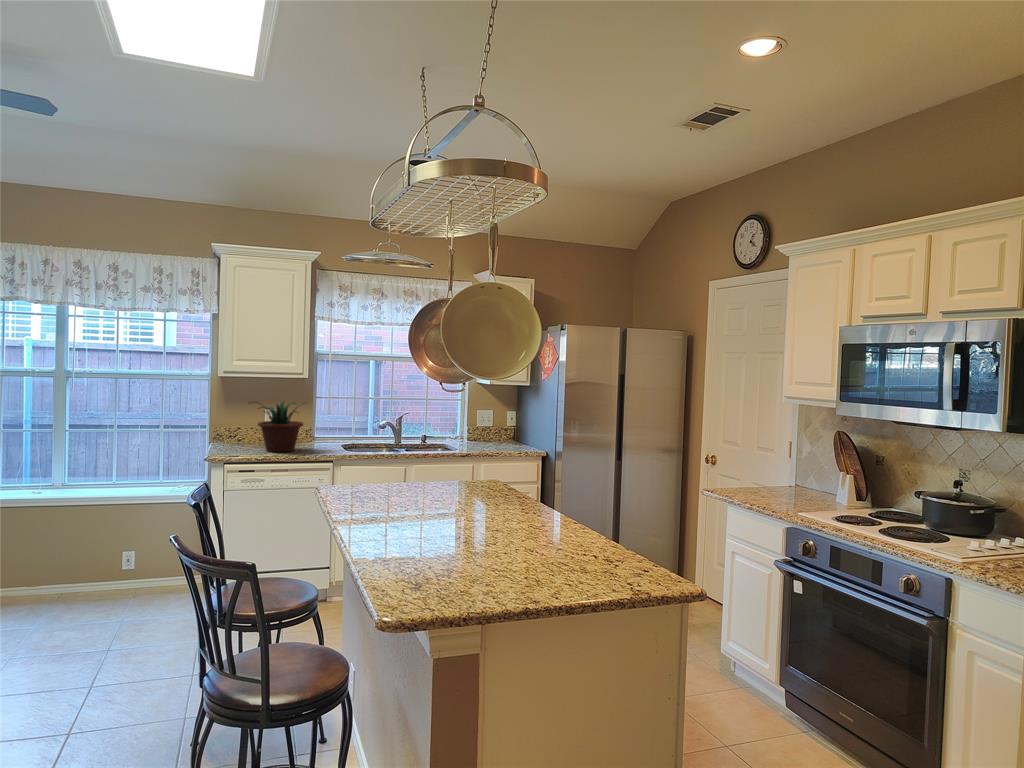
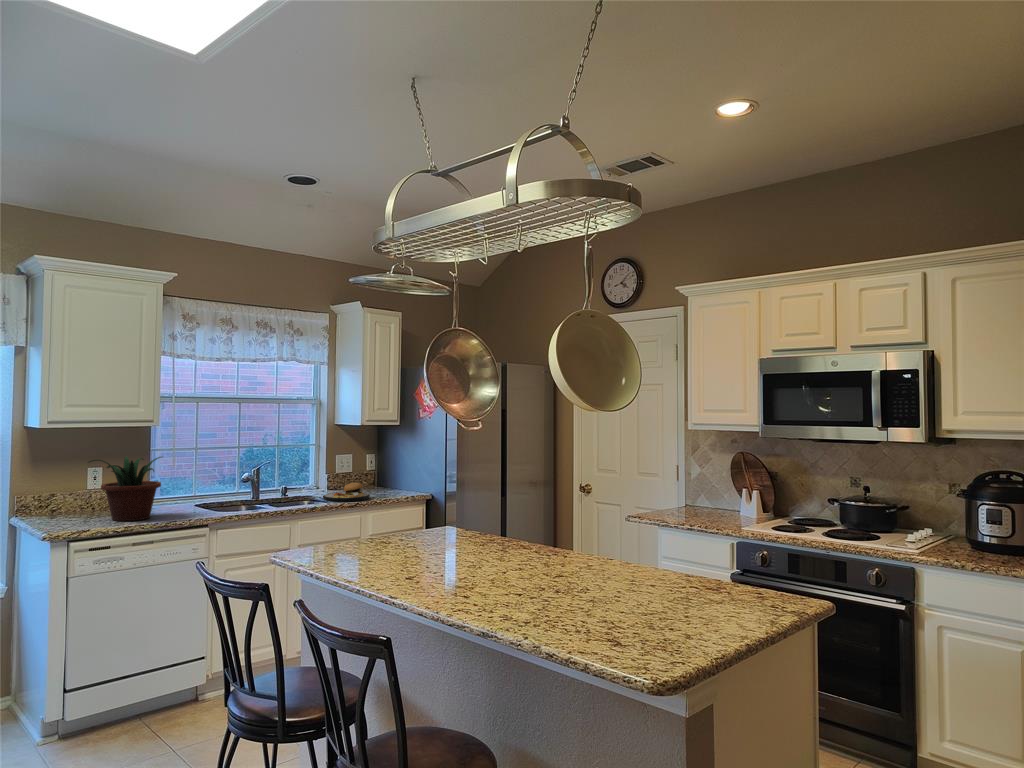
plate: none [449,429,490,452] -> present [323,483,370,502]

